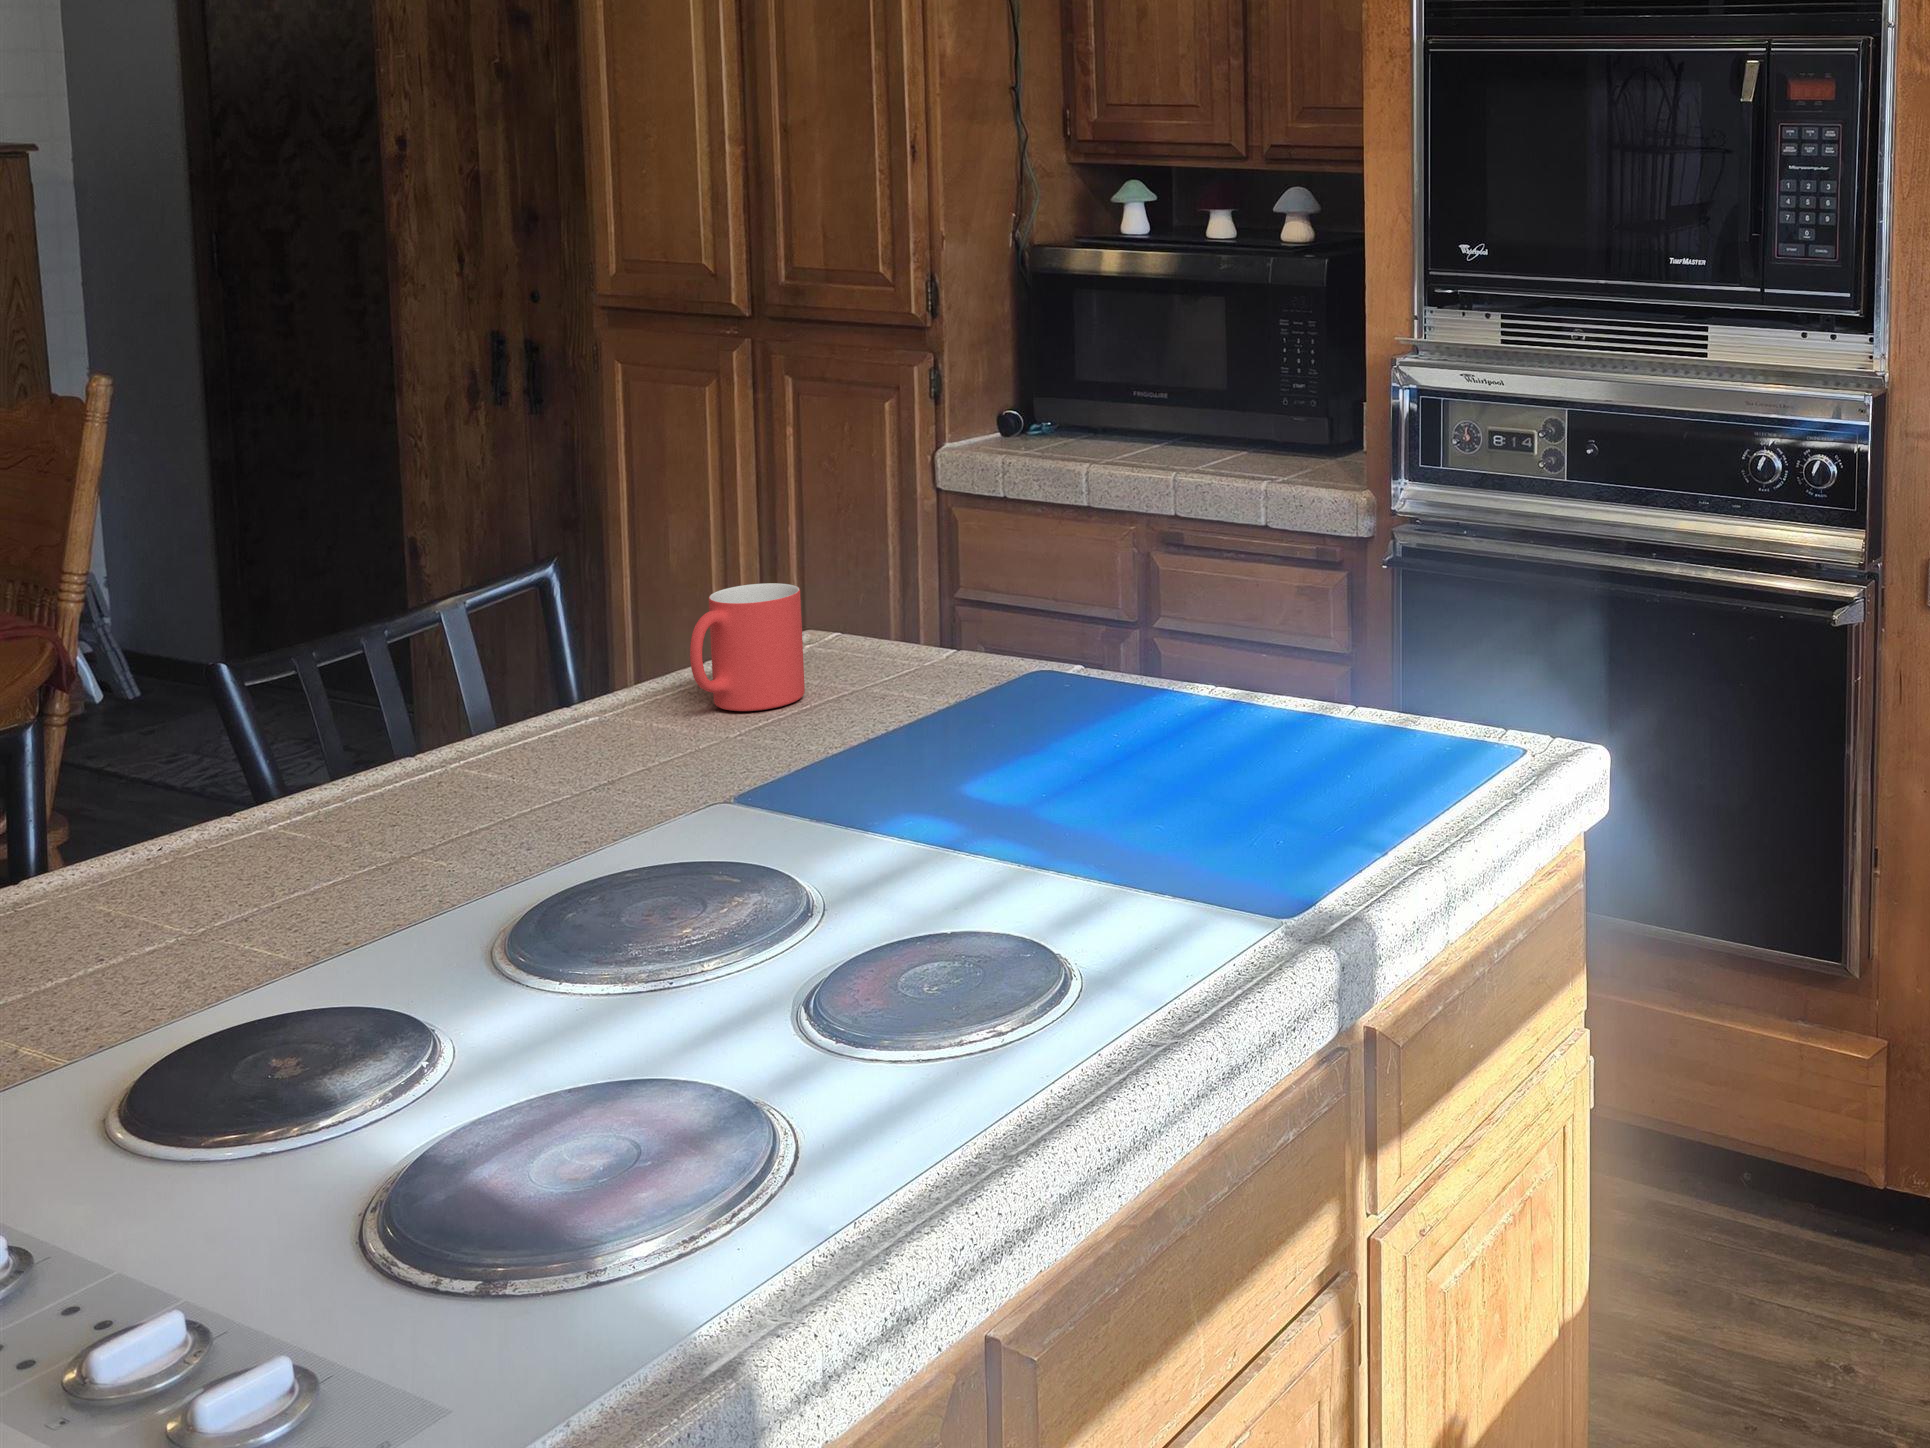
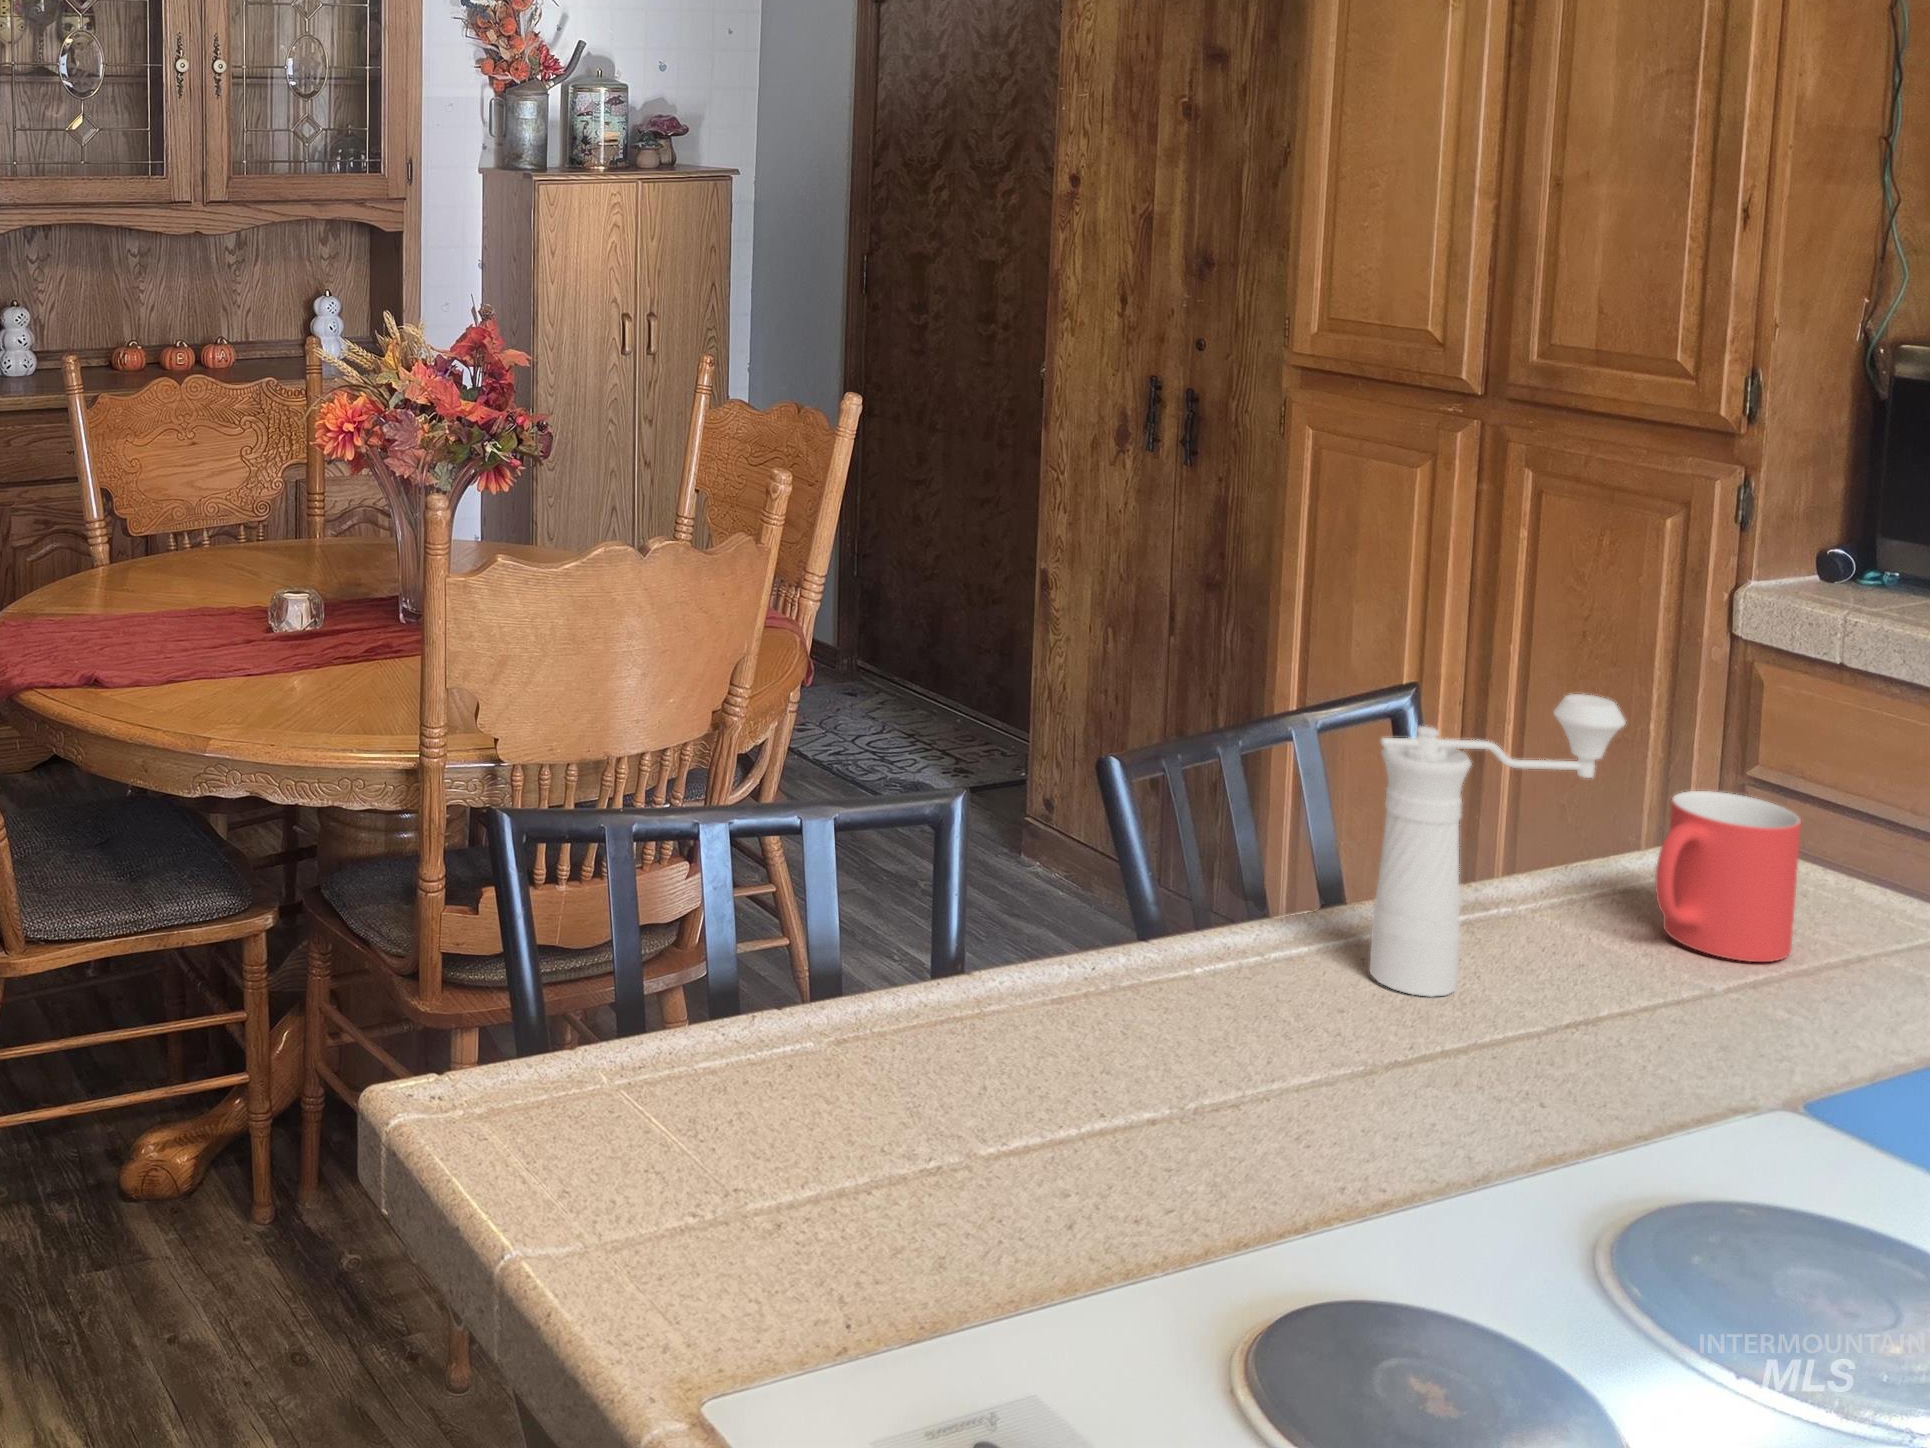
pepper mill: none [411,516,623,796] -> present [1370,694,1625,997]

